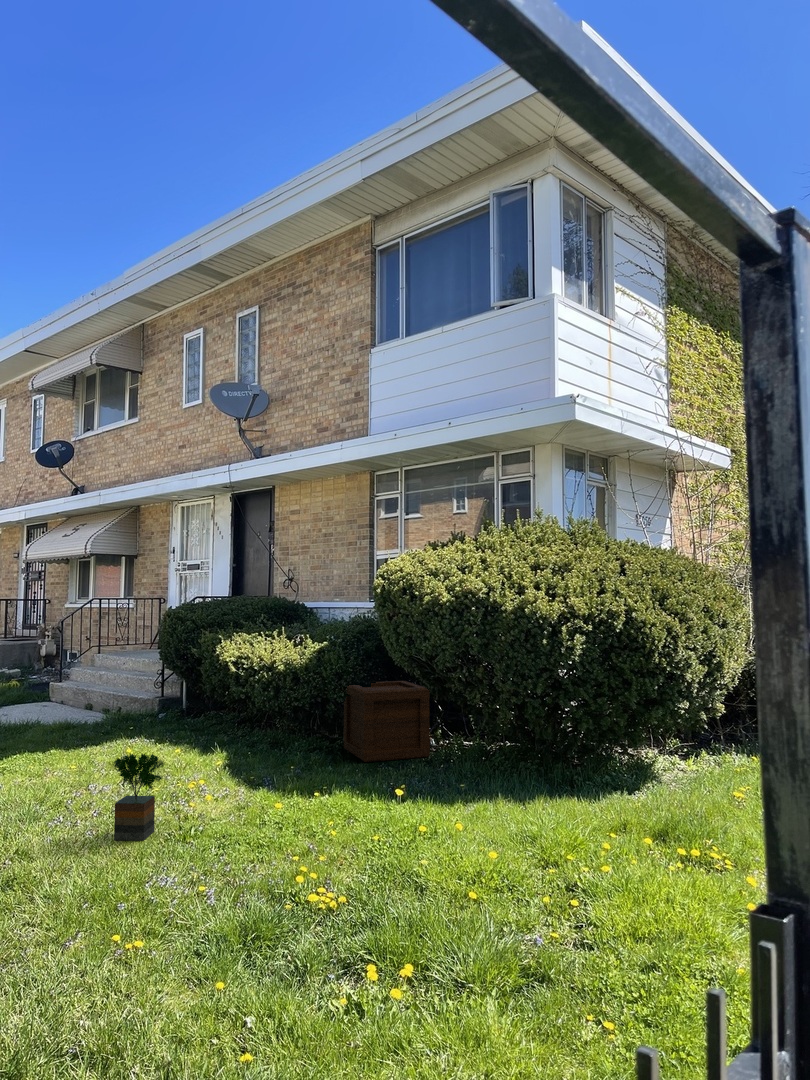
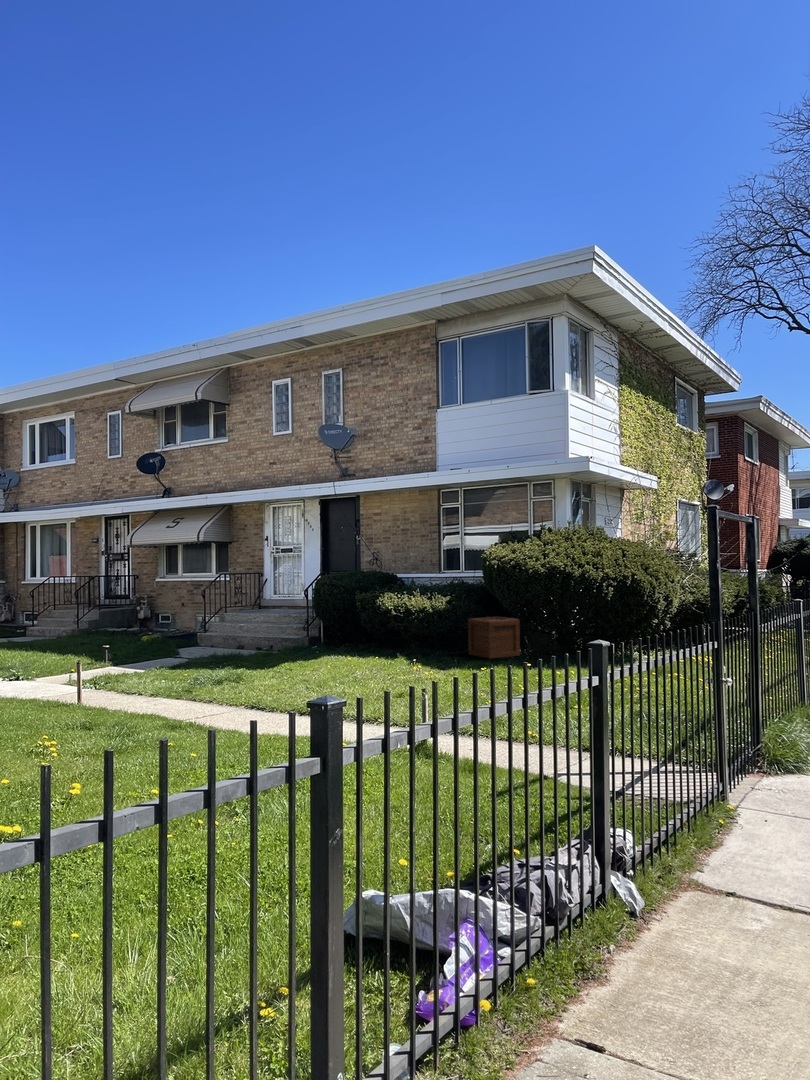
potted tree: present [113,753,165,841] -> none [418,646,444,685]

